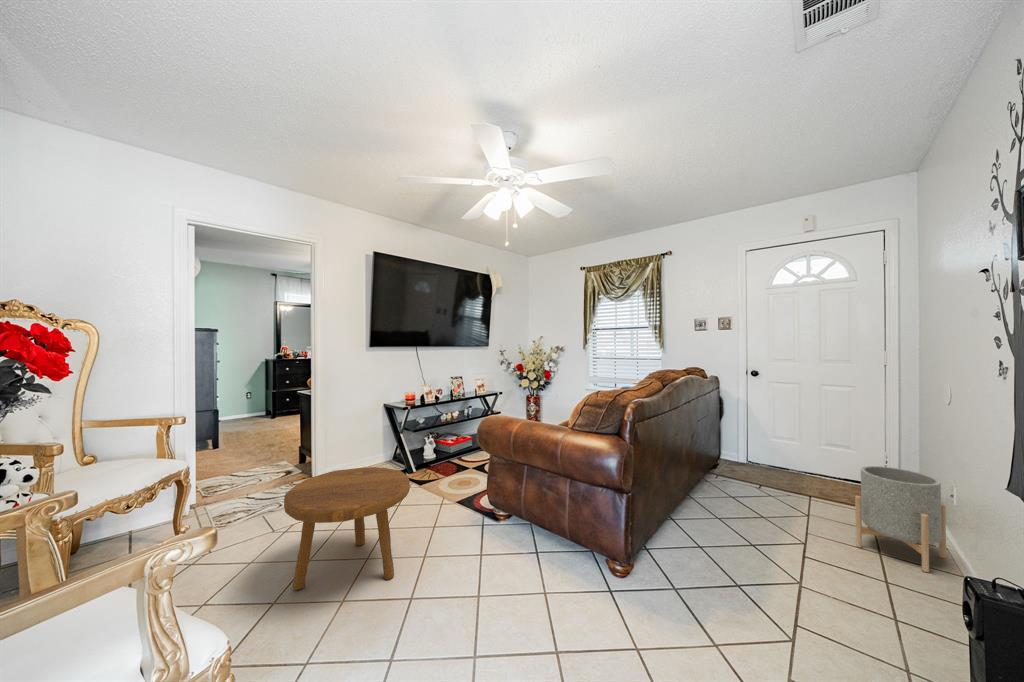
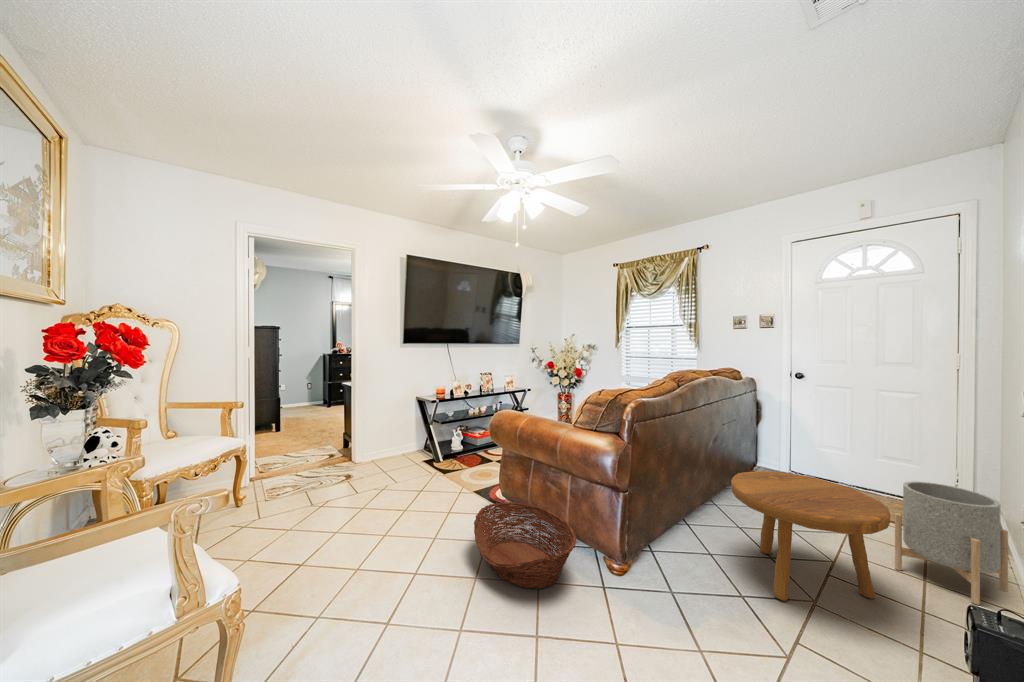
footstool: present [284,467,410,590] -> present [731,471,890,601]
basket: none [470,512,583,601] -> present [474,502,577,589]

